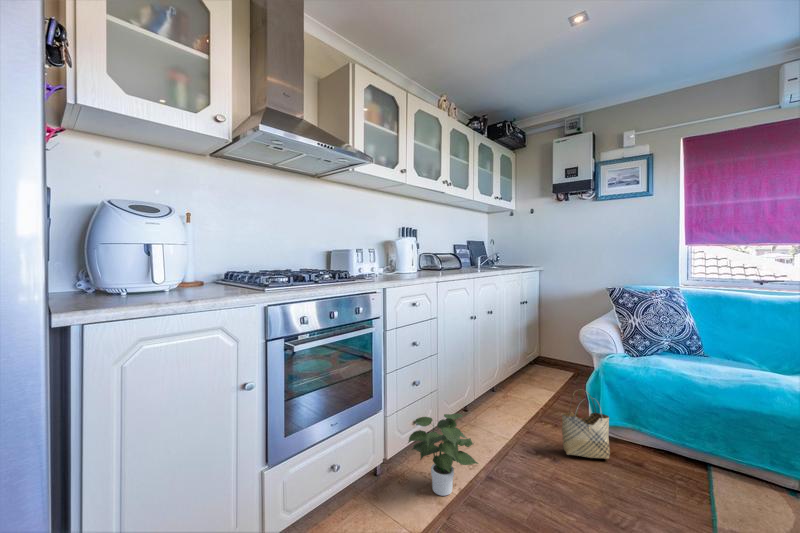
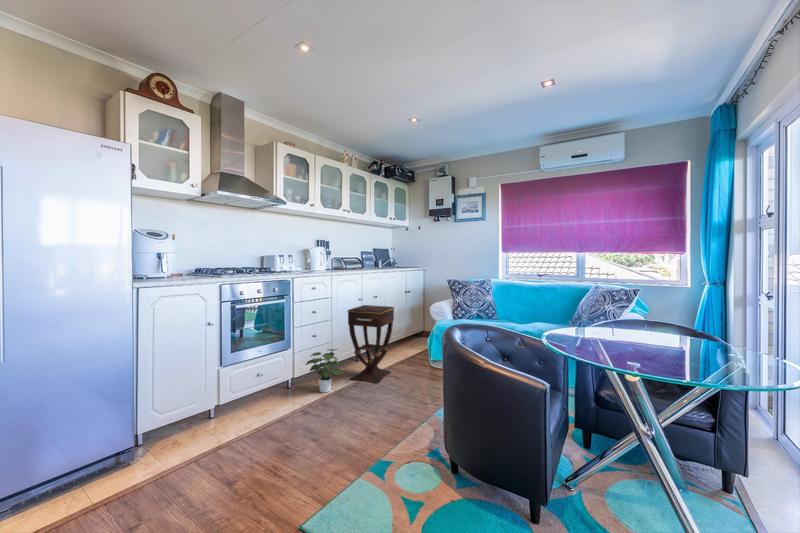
side table: none [470,331,542,475] -> present [347,305,394,383]
woven basket: present [561,389,610,459] -> none [403,337,430,375]

